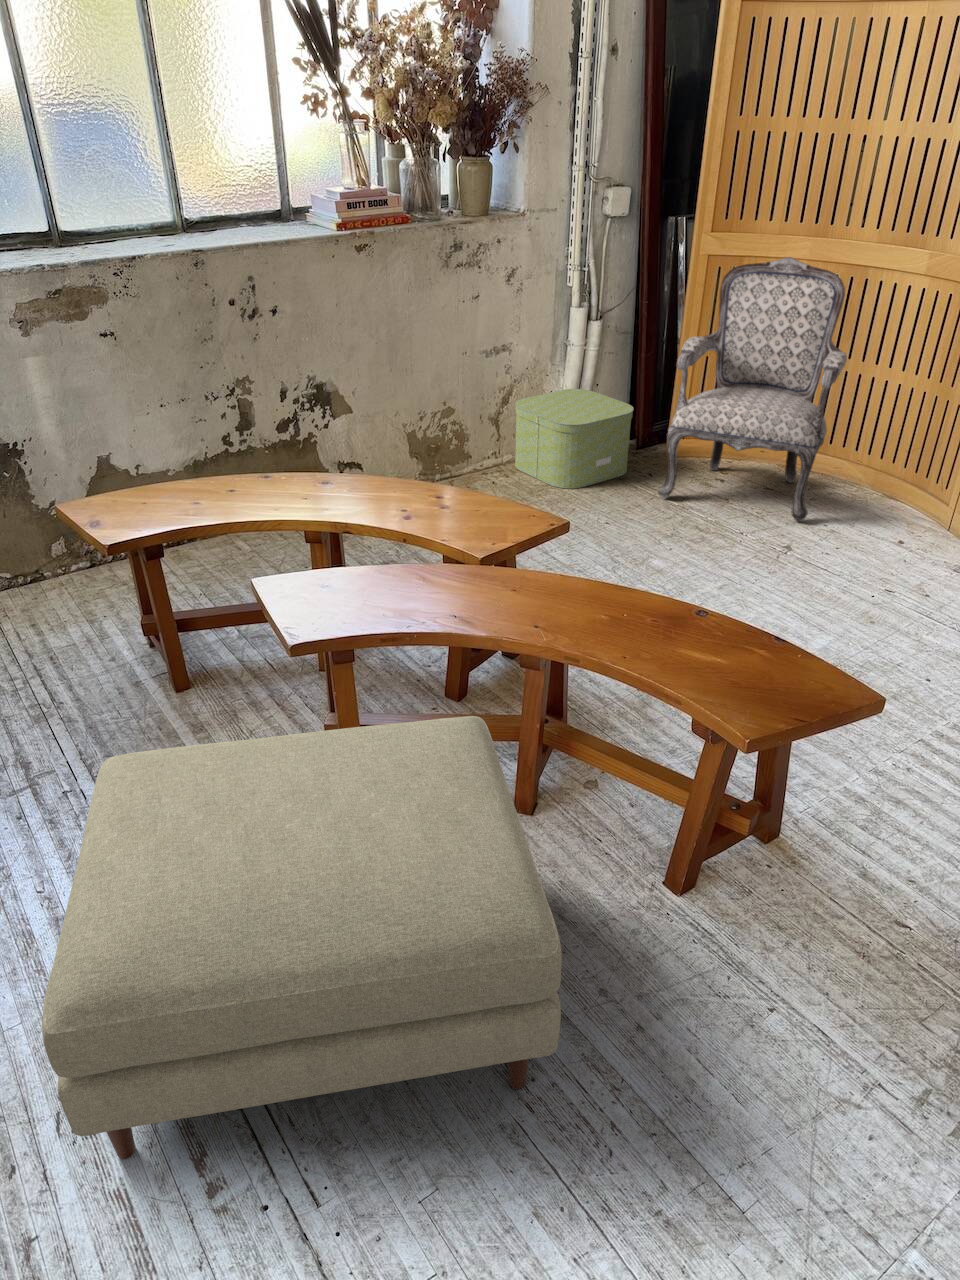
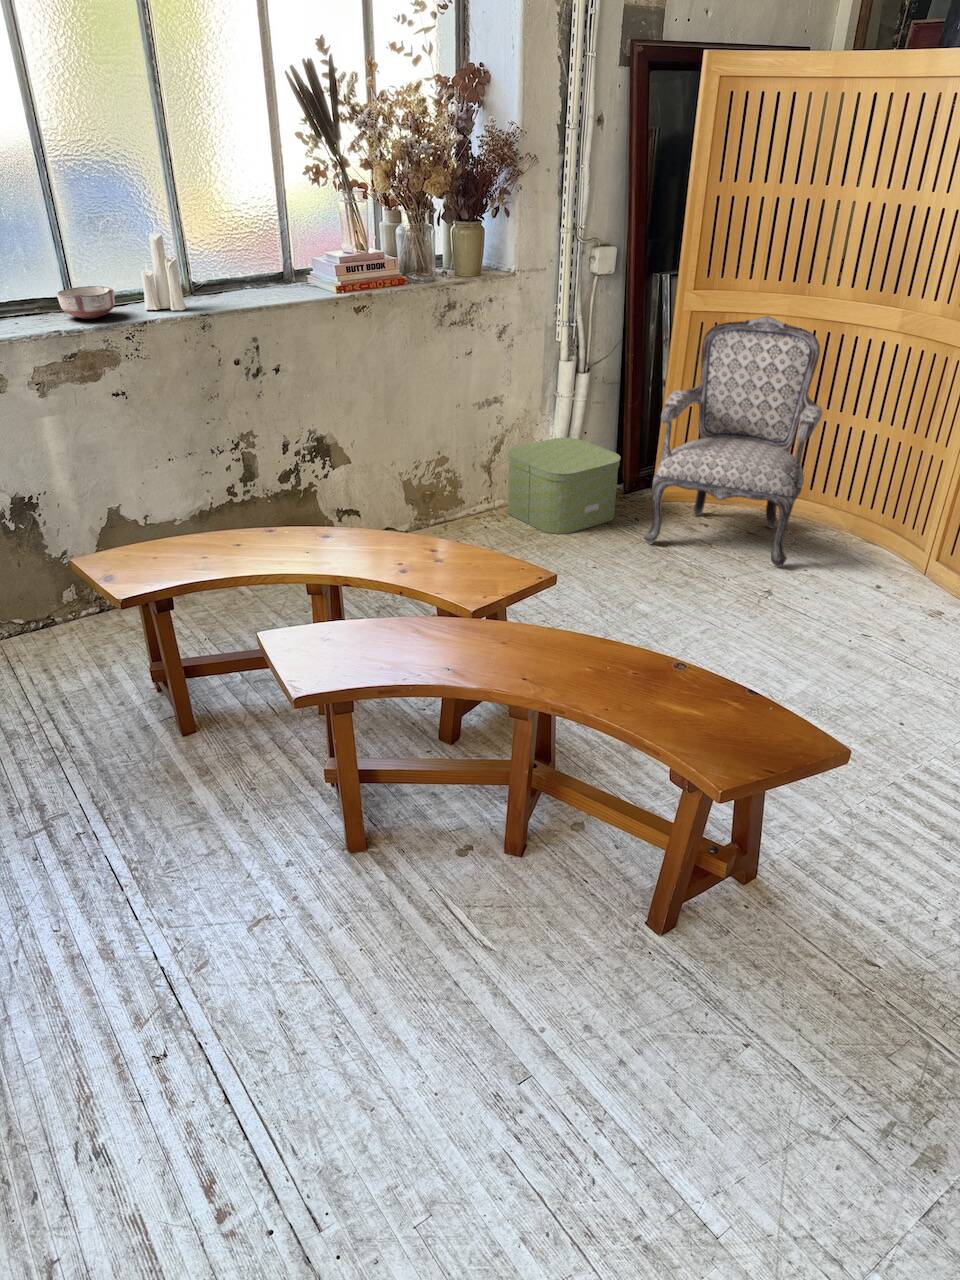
candle: none [128,147,177,247] -> present [141,224,186,310]
ceramic bowl: none [39,221,101,255] -> present [57,286,115,319]
ottoman: present [42,716,562,1159] -> none [65,765,547,1189]

